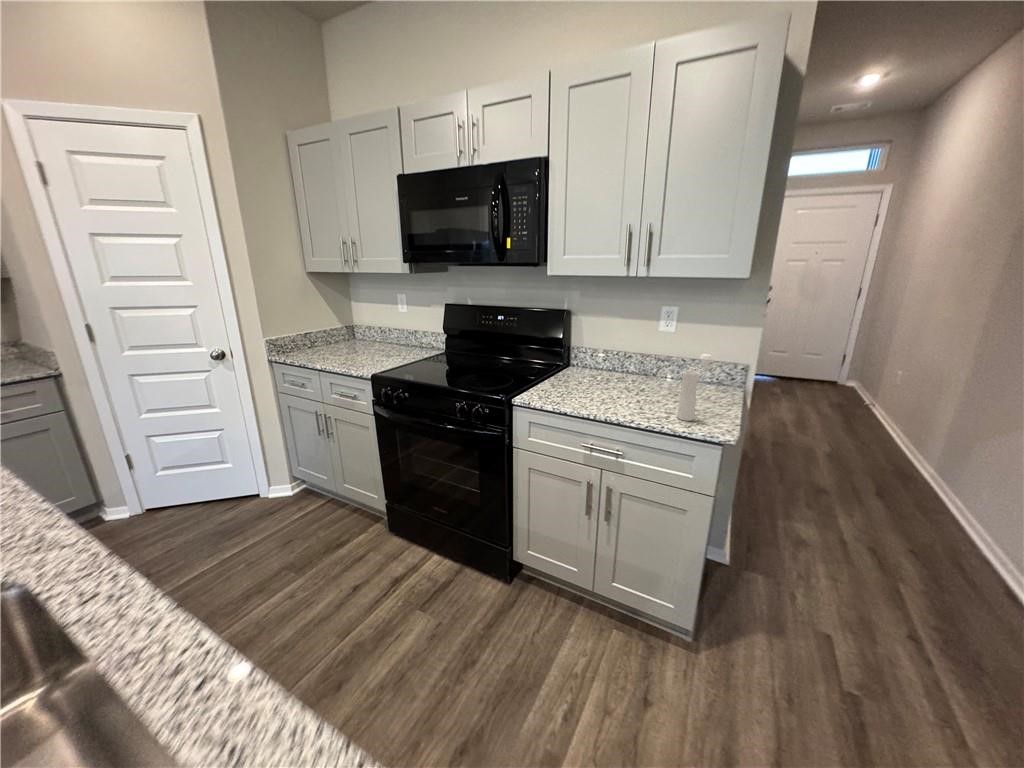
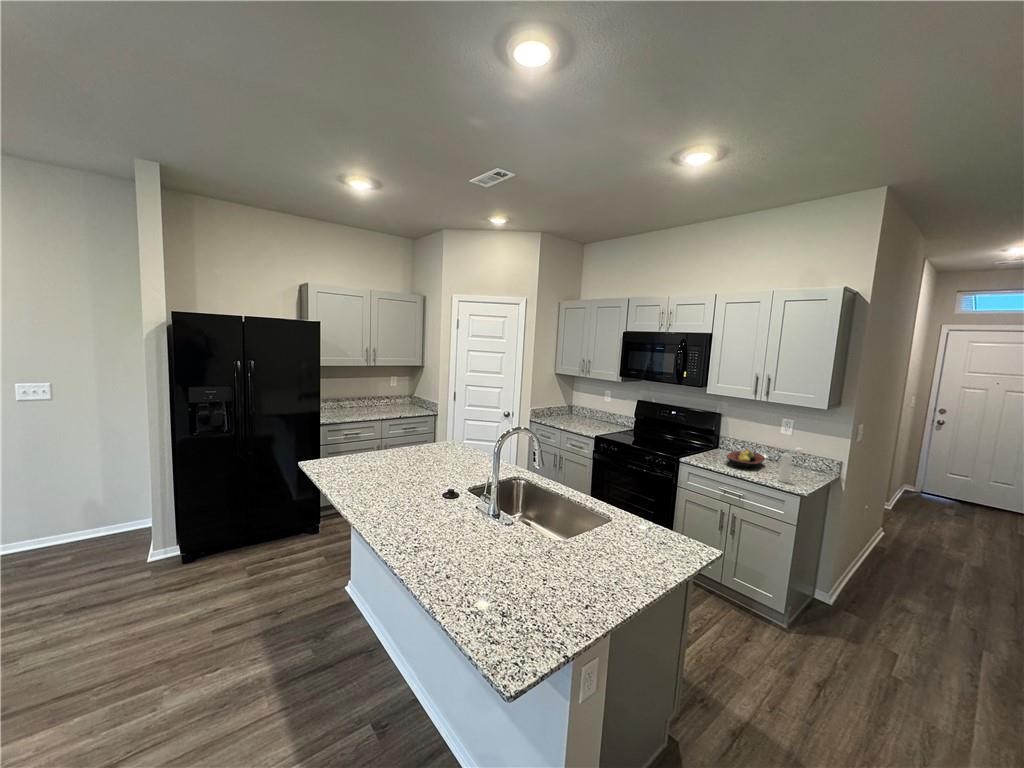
fruit bowl: none [587,365,645,401] -> present [726,449,765,468]

